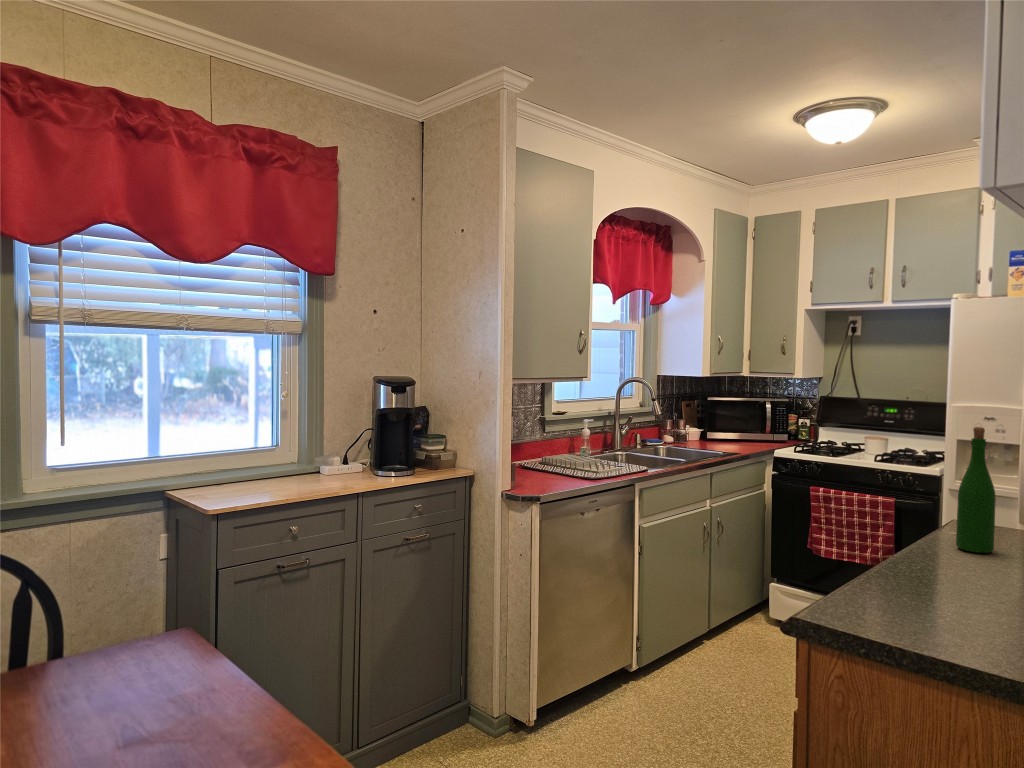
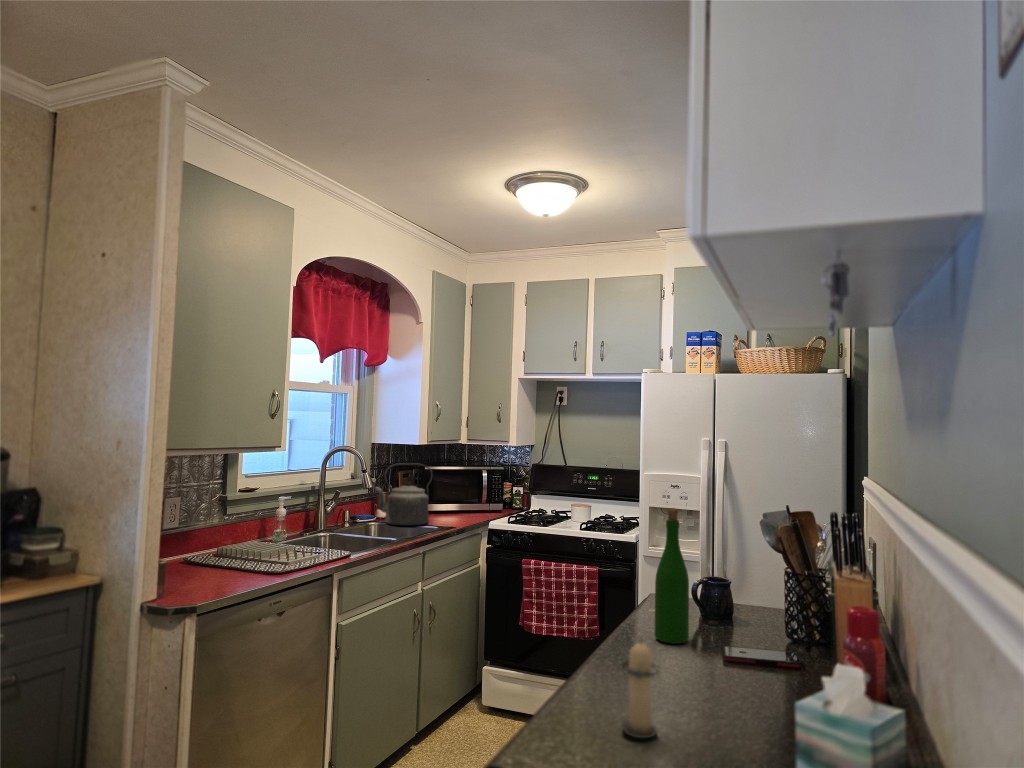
kettle: none [664,393,718,450] -> present [376,463,432,525]
candle: none [914,526,961,610] -> present [621,643,657,738]

